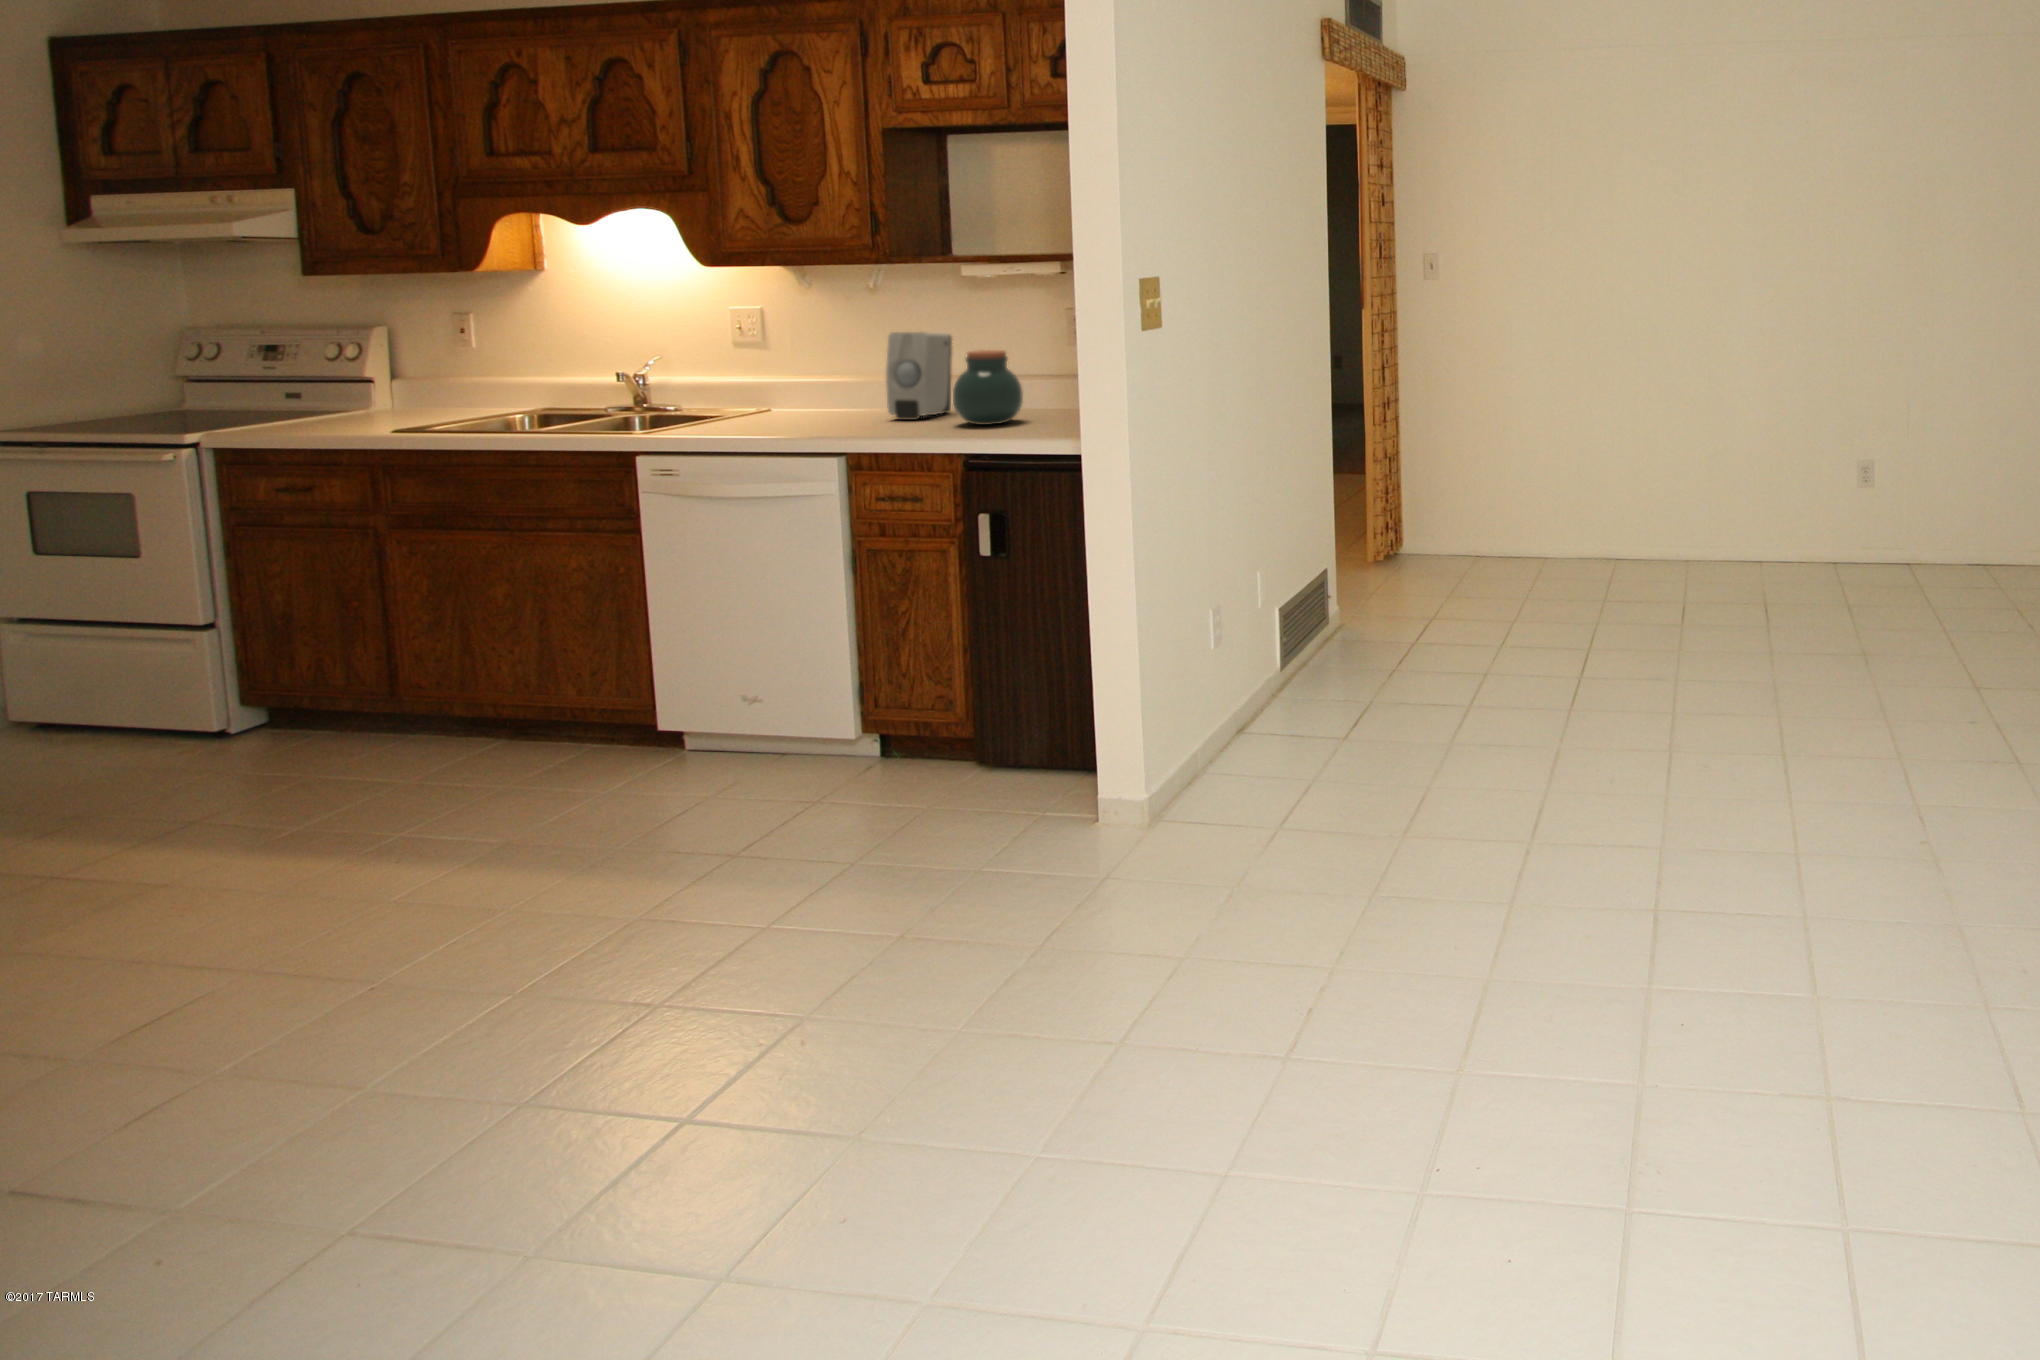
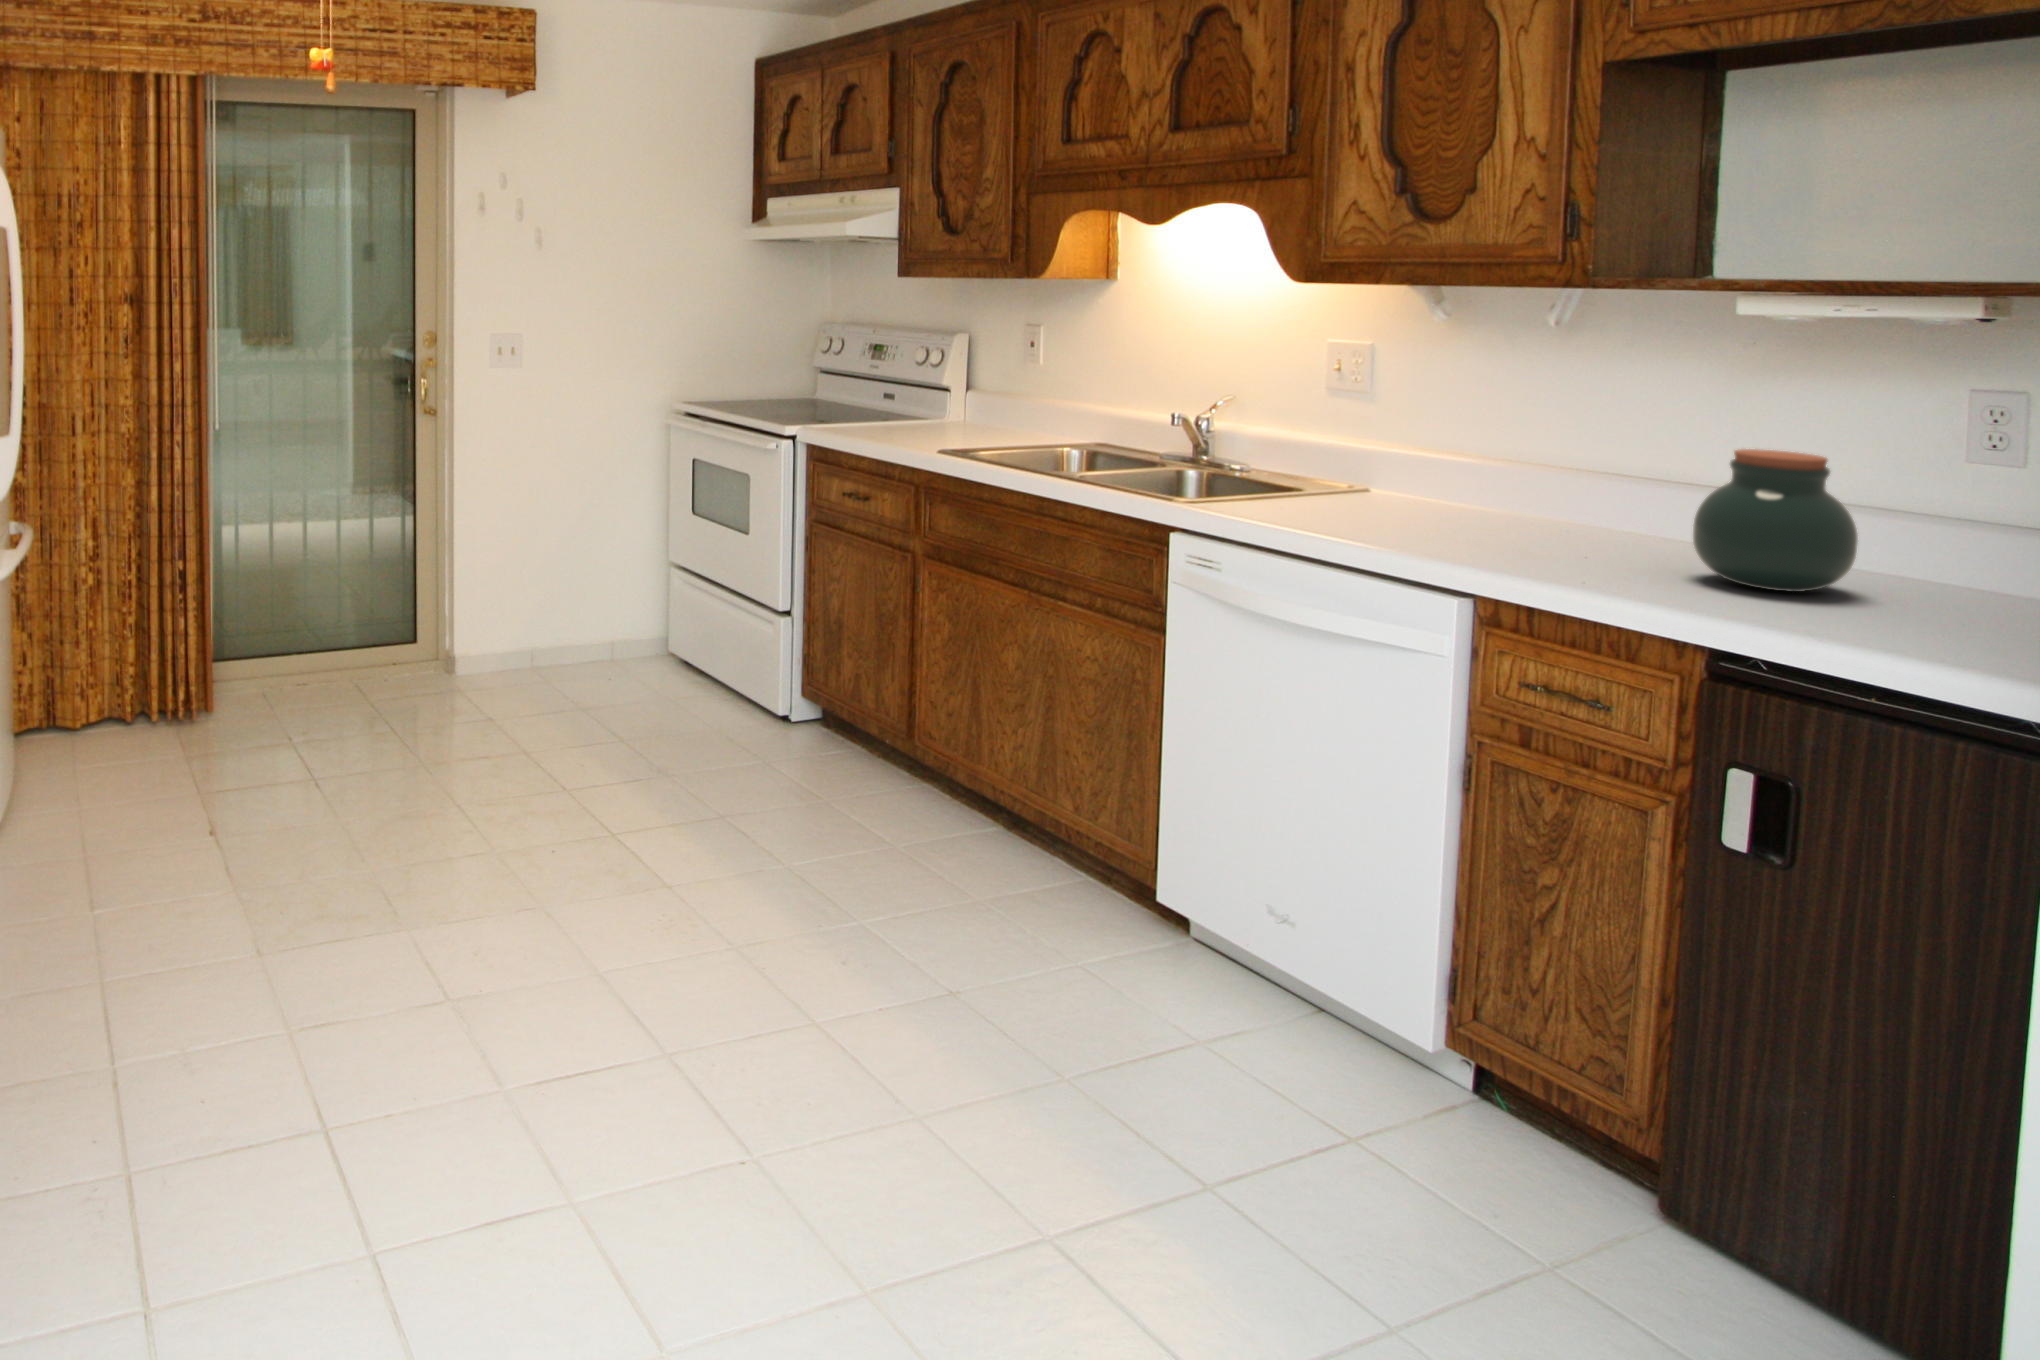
soap dispenser: present [886,332,952,420] -> none [1556,399,1696,550]

